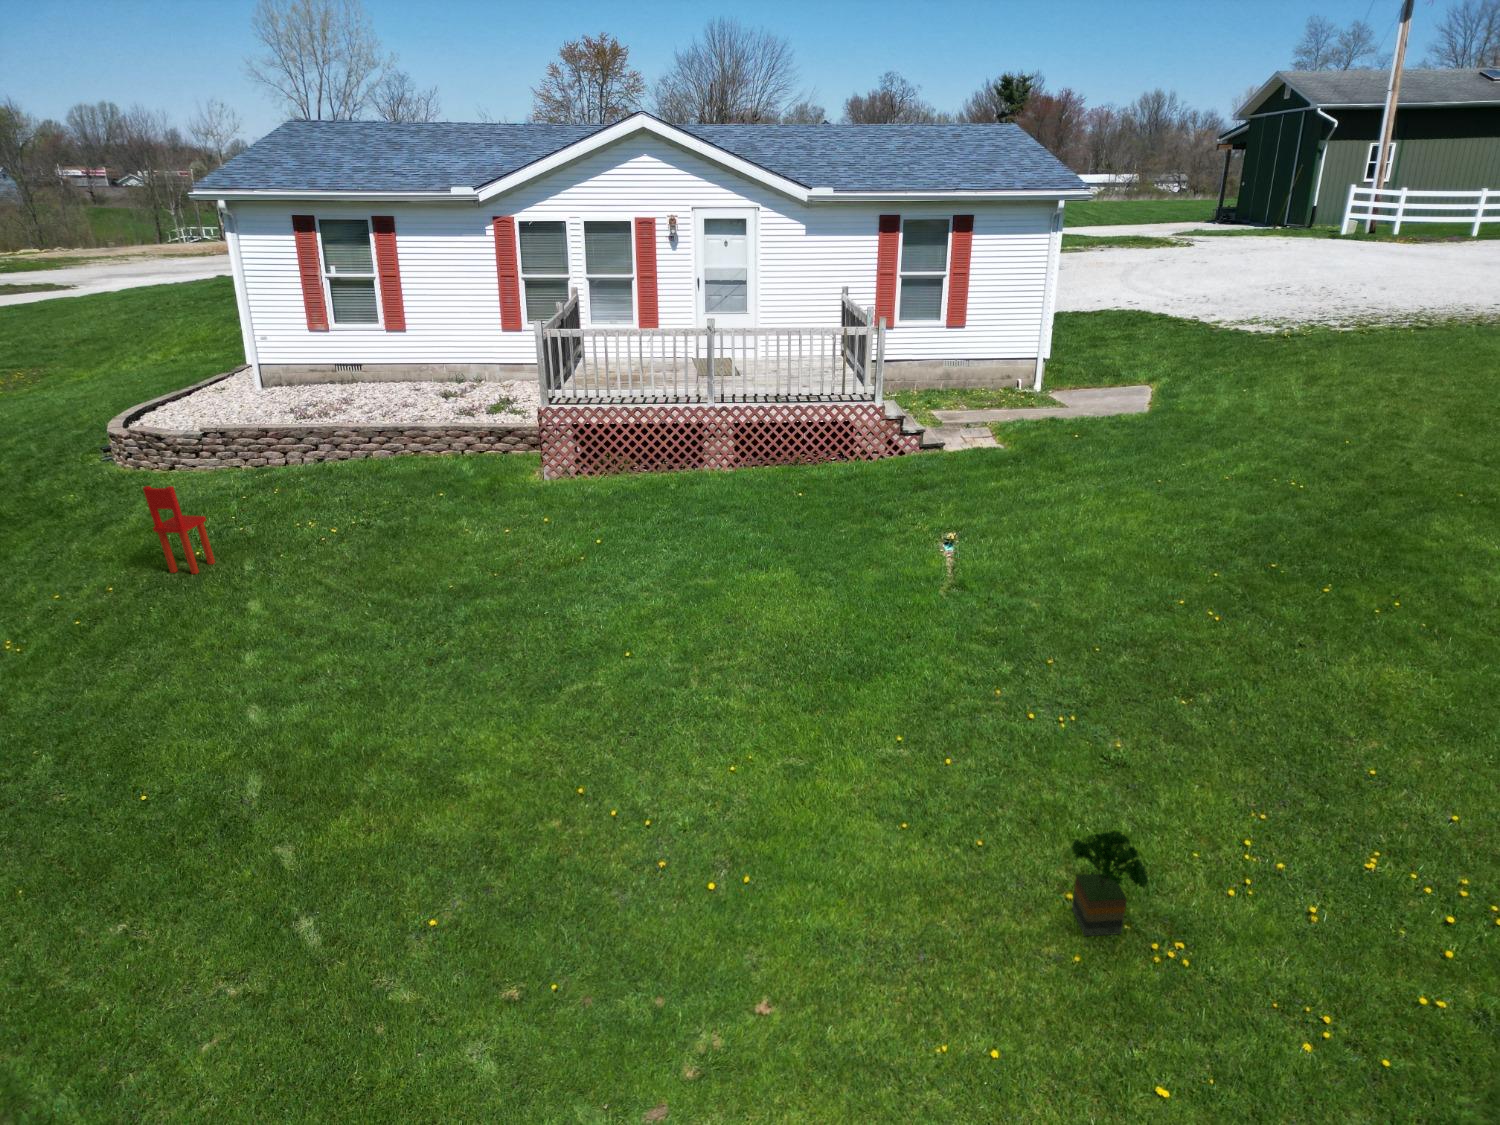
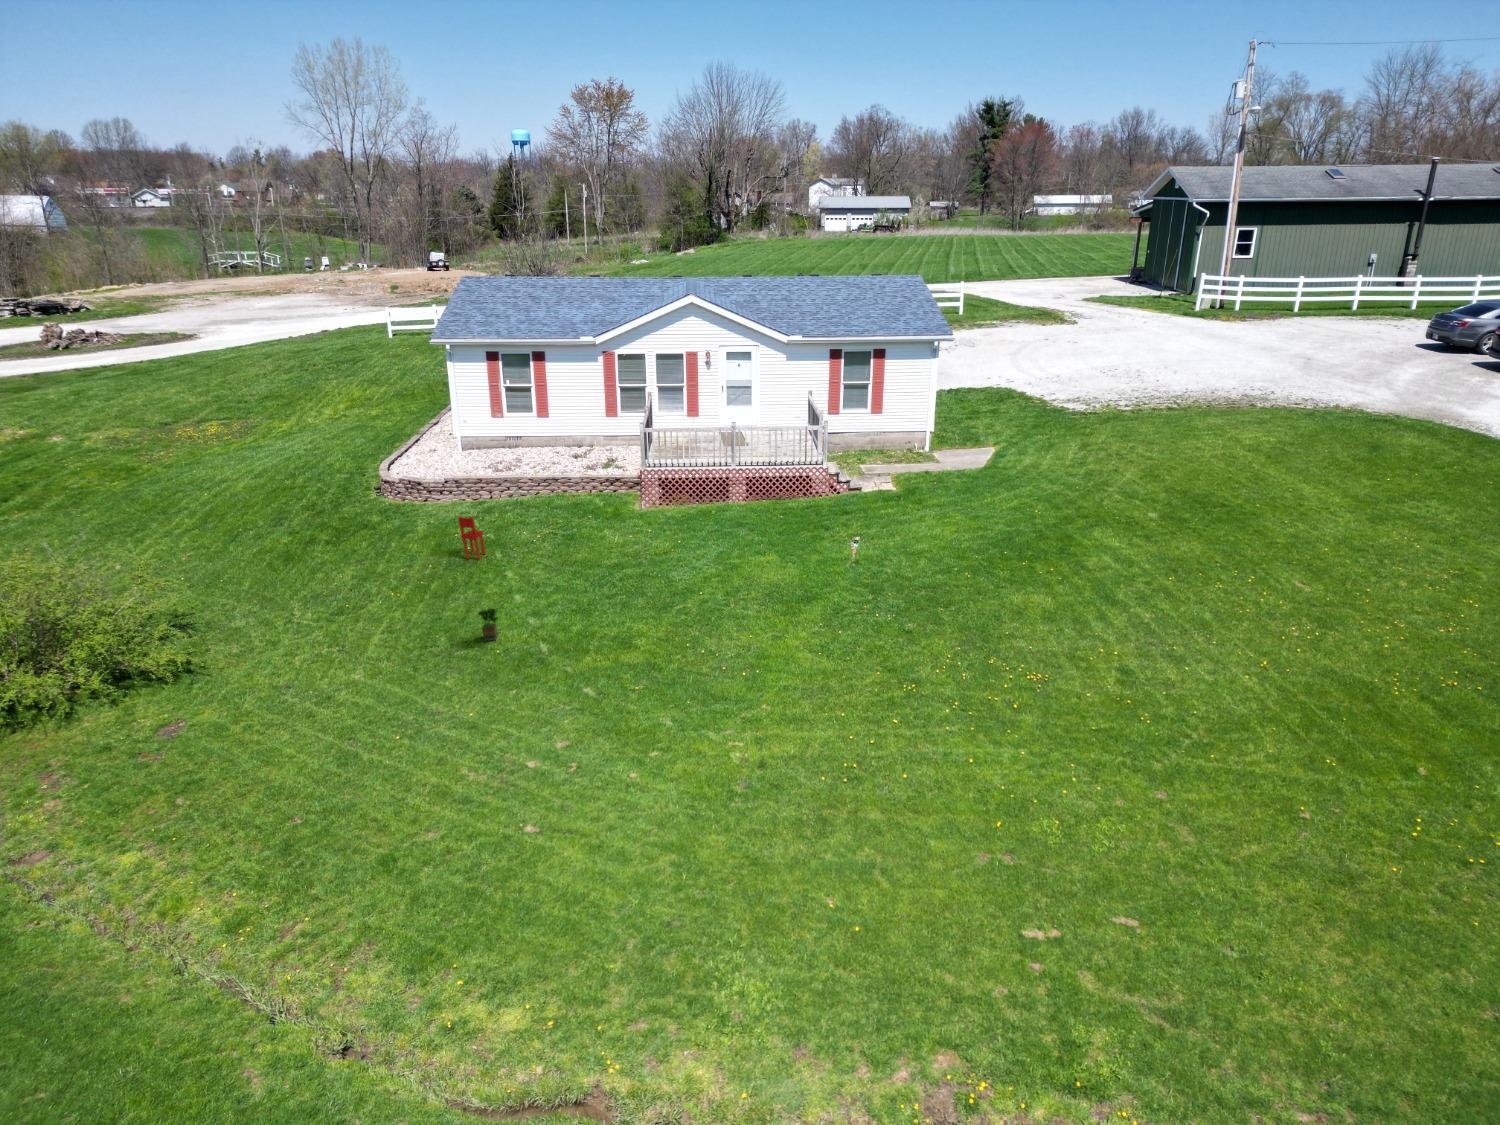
potted tree: present [1071,831,1149,936] -> present [478,608,498,641]

